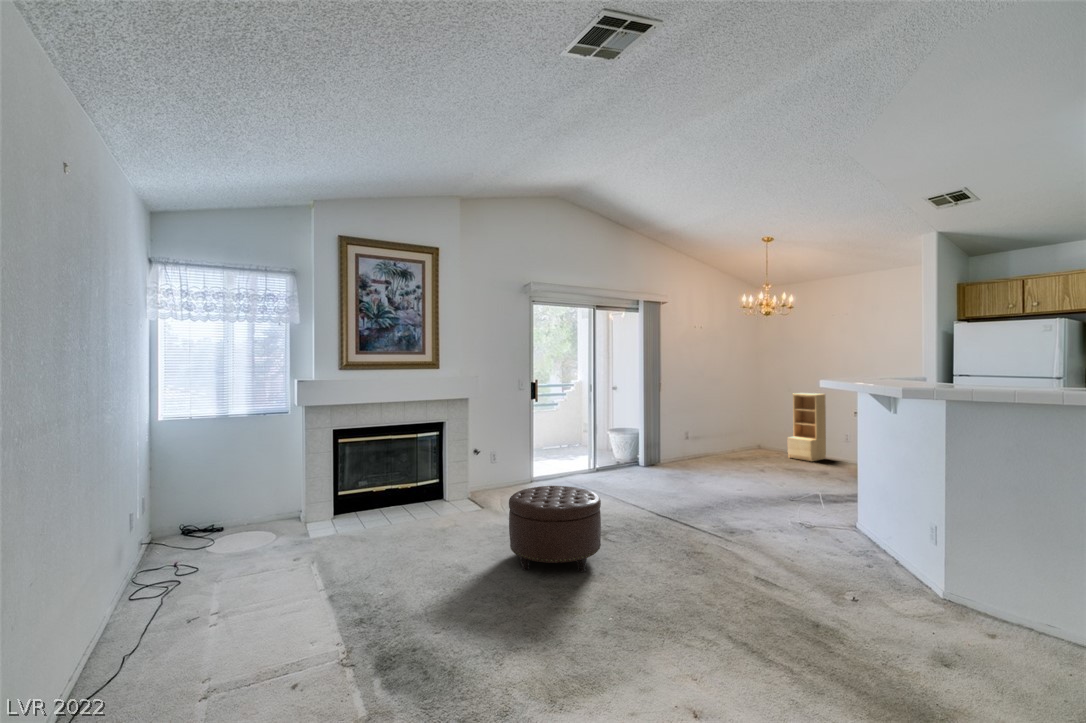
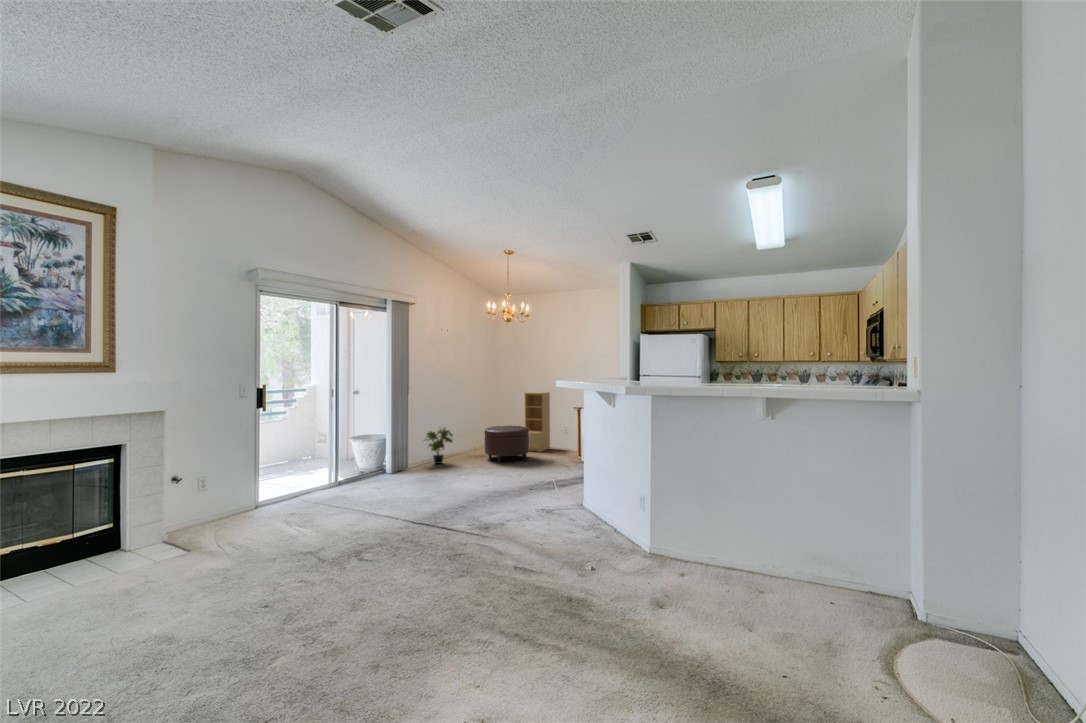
potted plant: none [676,425,708,463] -> present [425,428,453,464]
ottoman: present [509,486,601,572] -> present [484,426,529,463]

